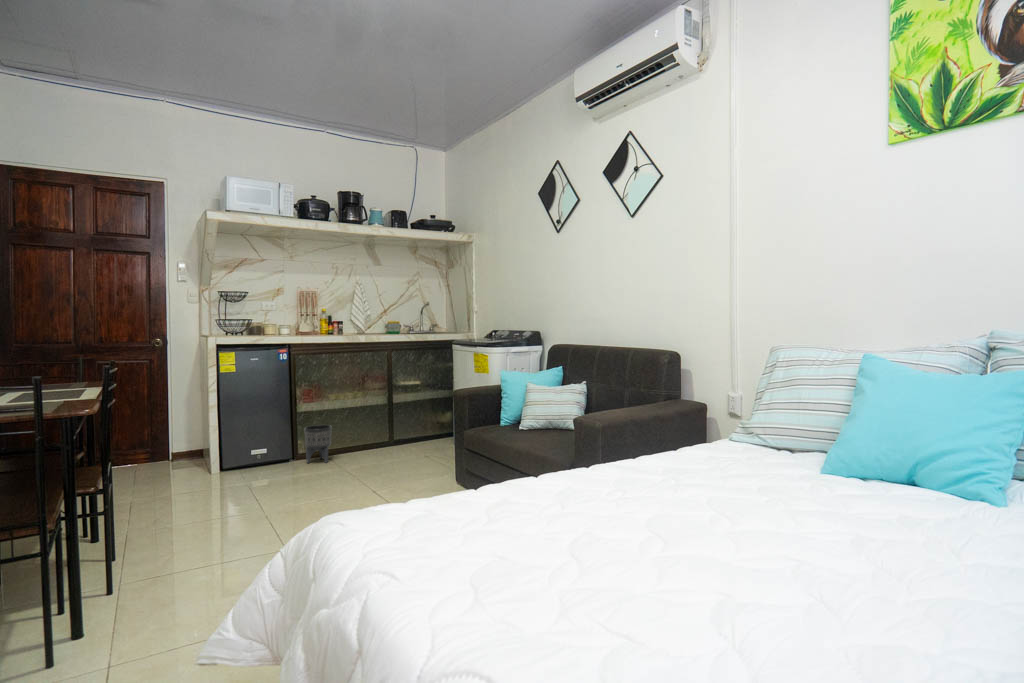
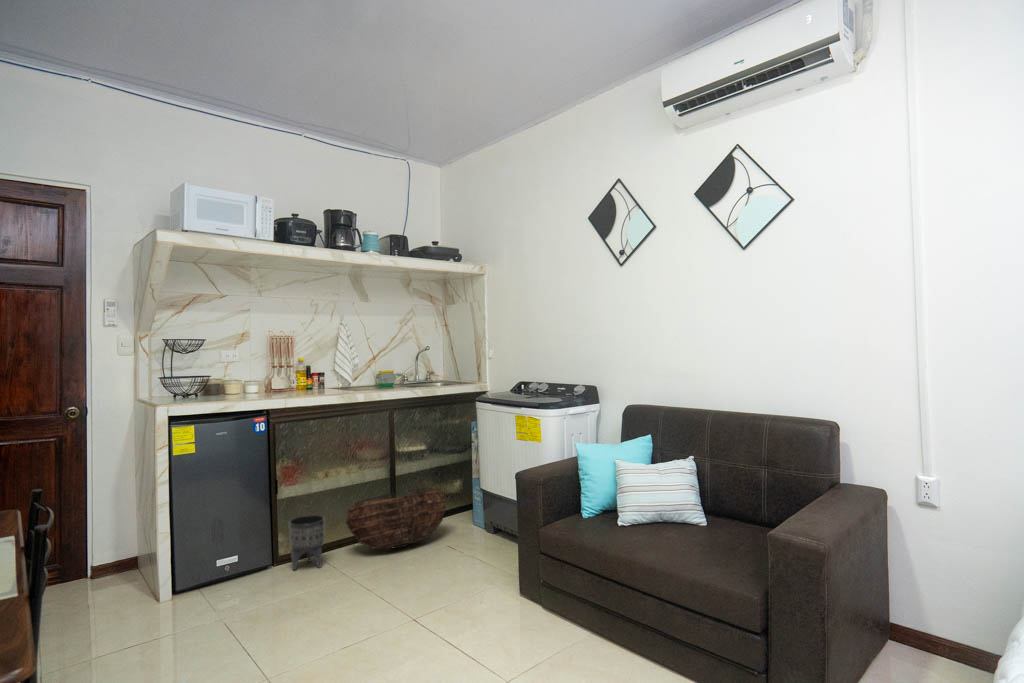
basket: none [349,410,430,455] -> present [346,488,446,549]

